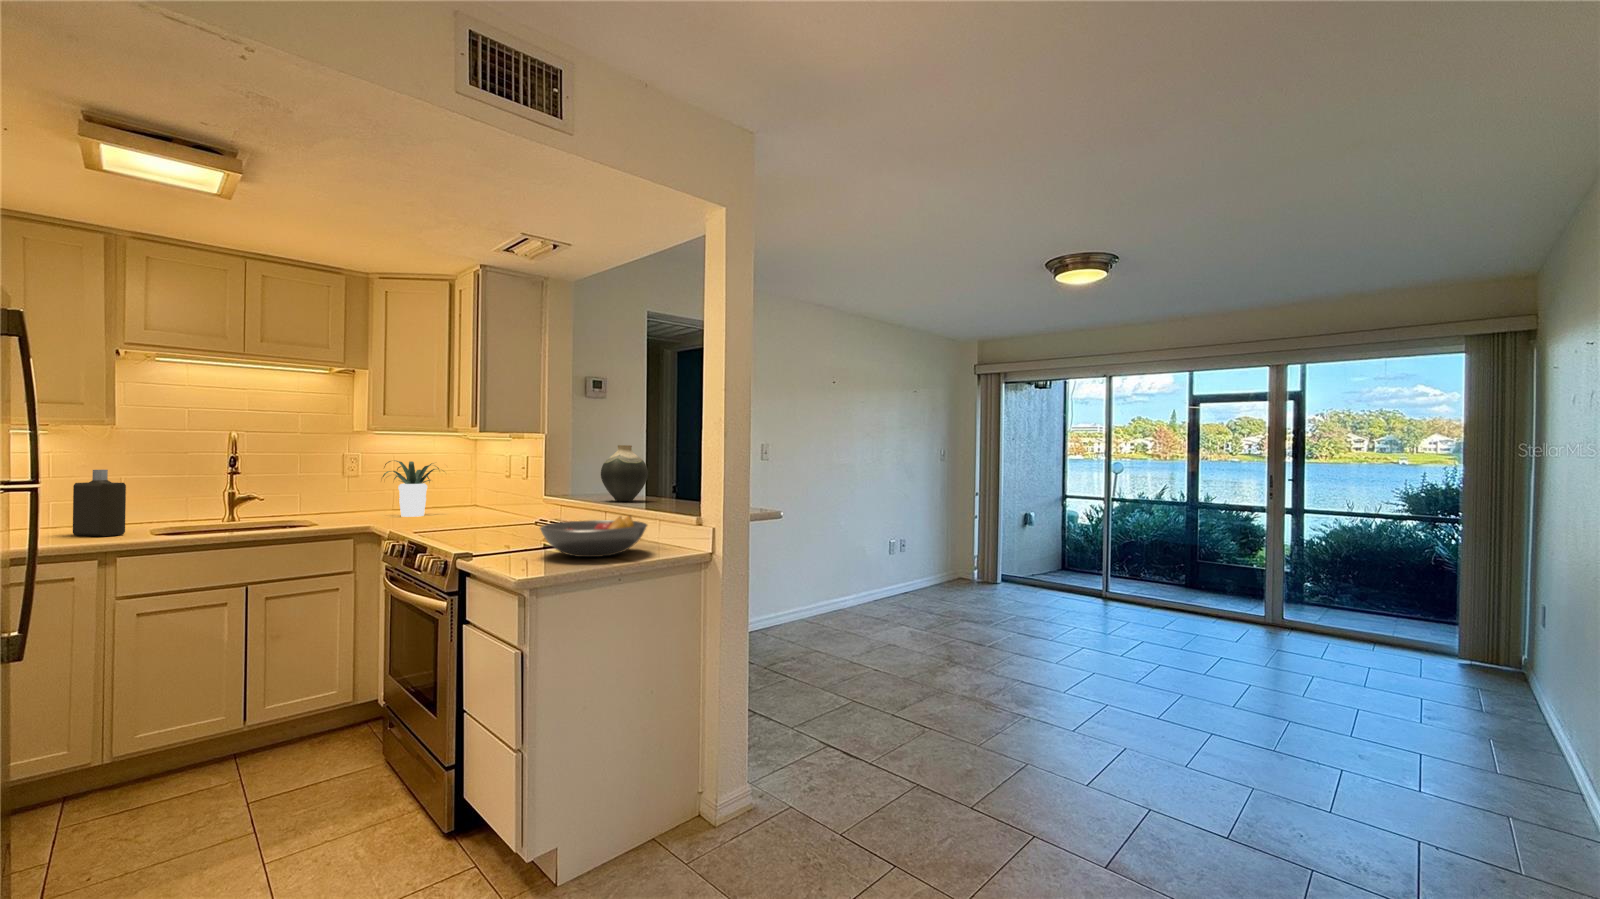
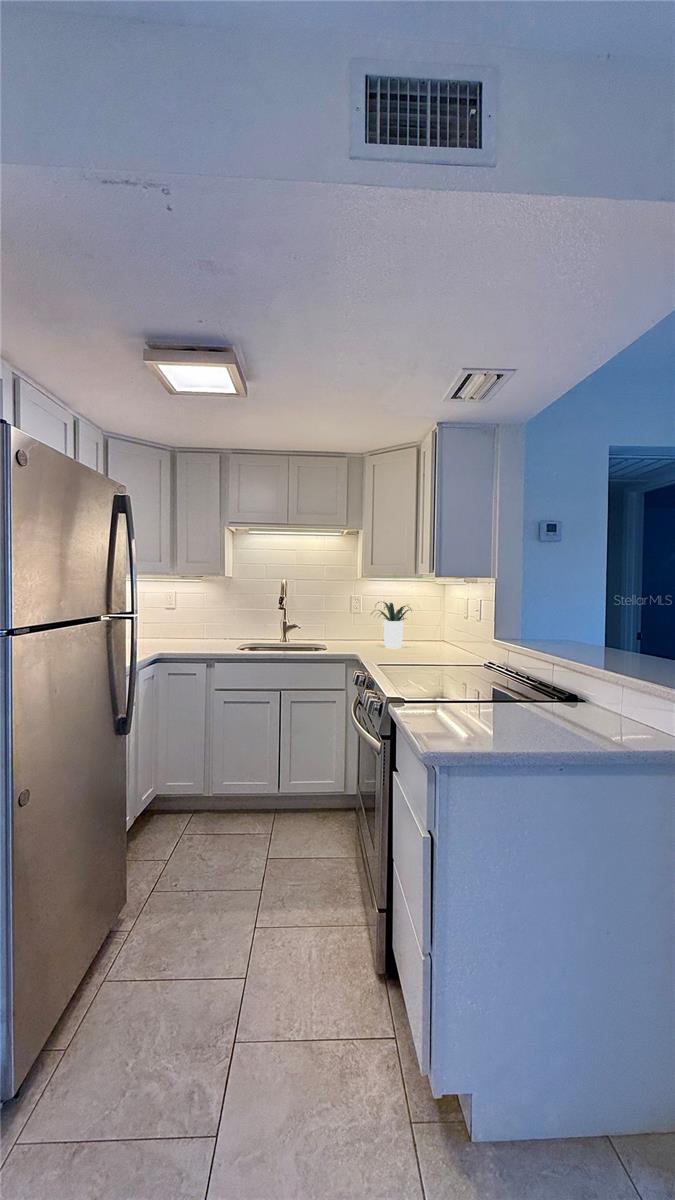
vase: present [601,445,648,501] -> none [549,590,606,652]
bottle: present [73,470,126,536] -> none [201,605,223,649]
fruit bowl: present [540,515,647,557] -> none [467,676,601,726]

